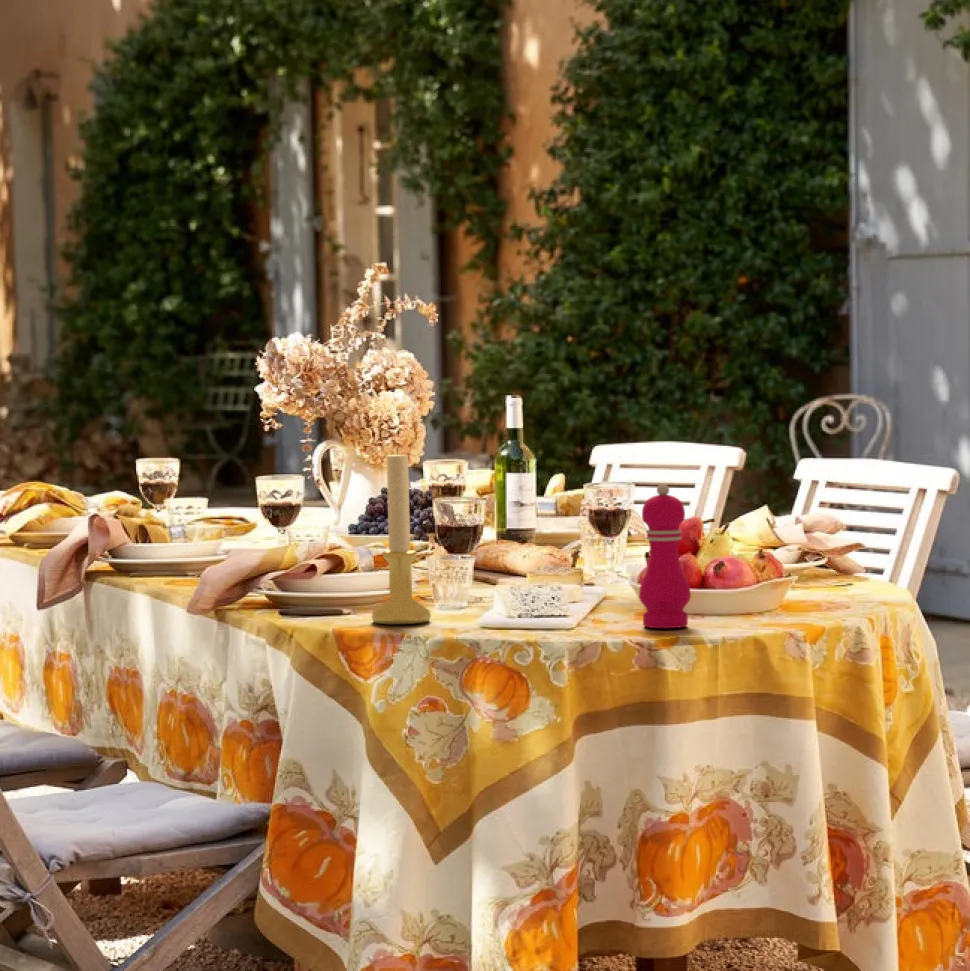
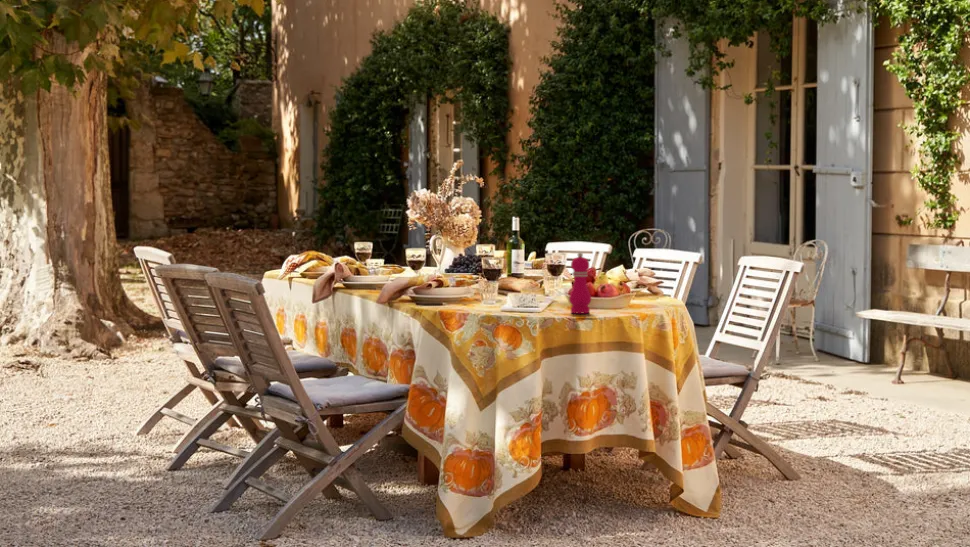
candle holder: present [372,449,431,624] -> none [456,235,481,310]

